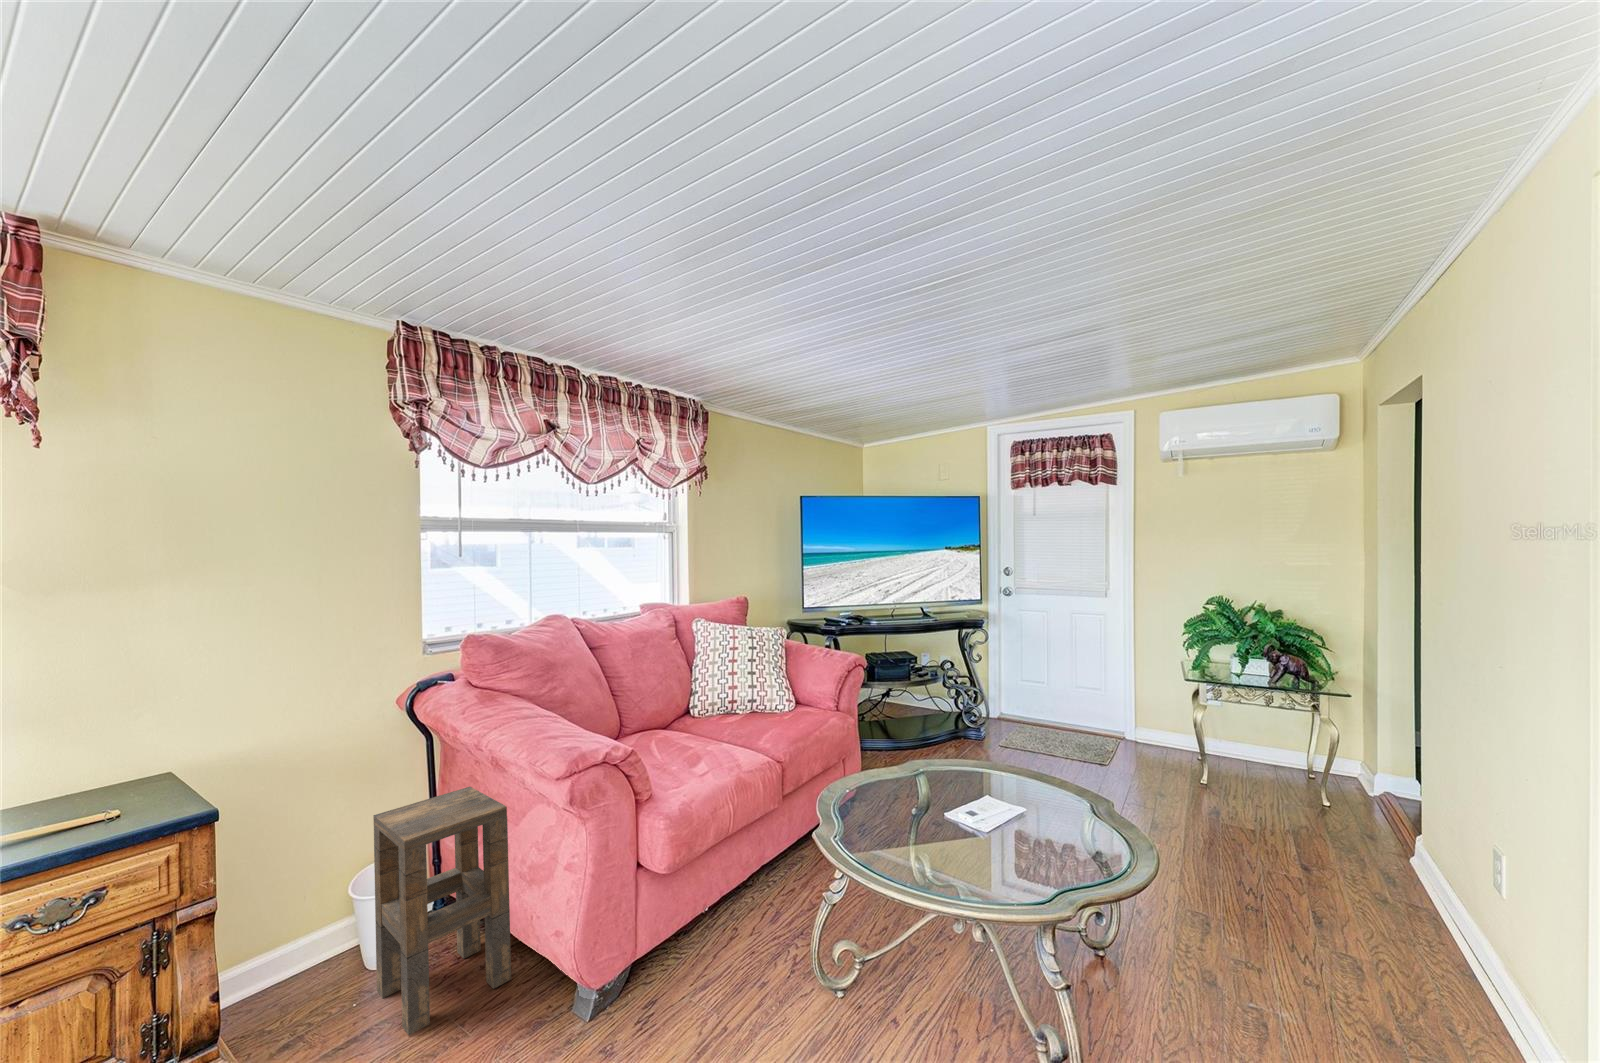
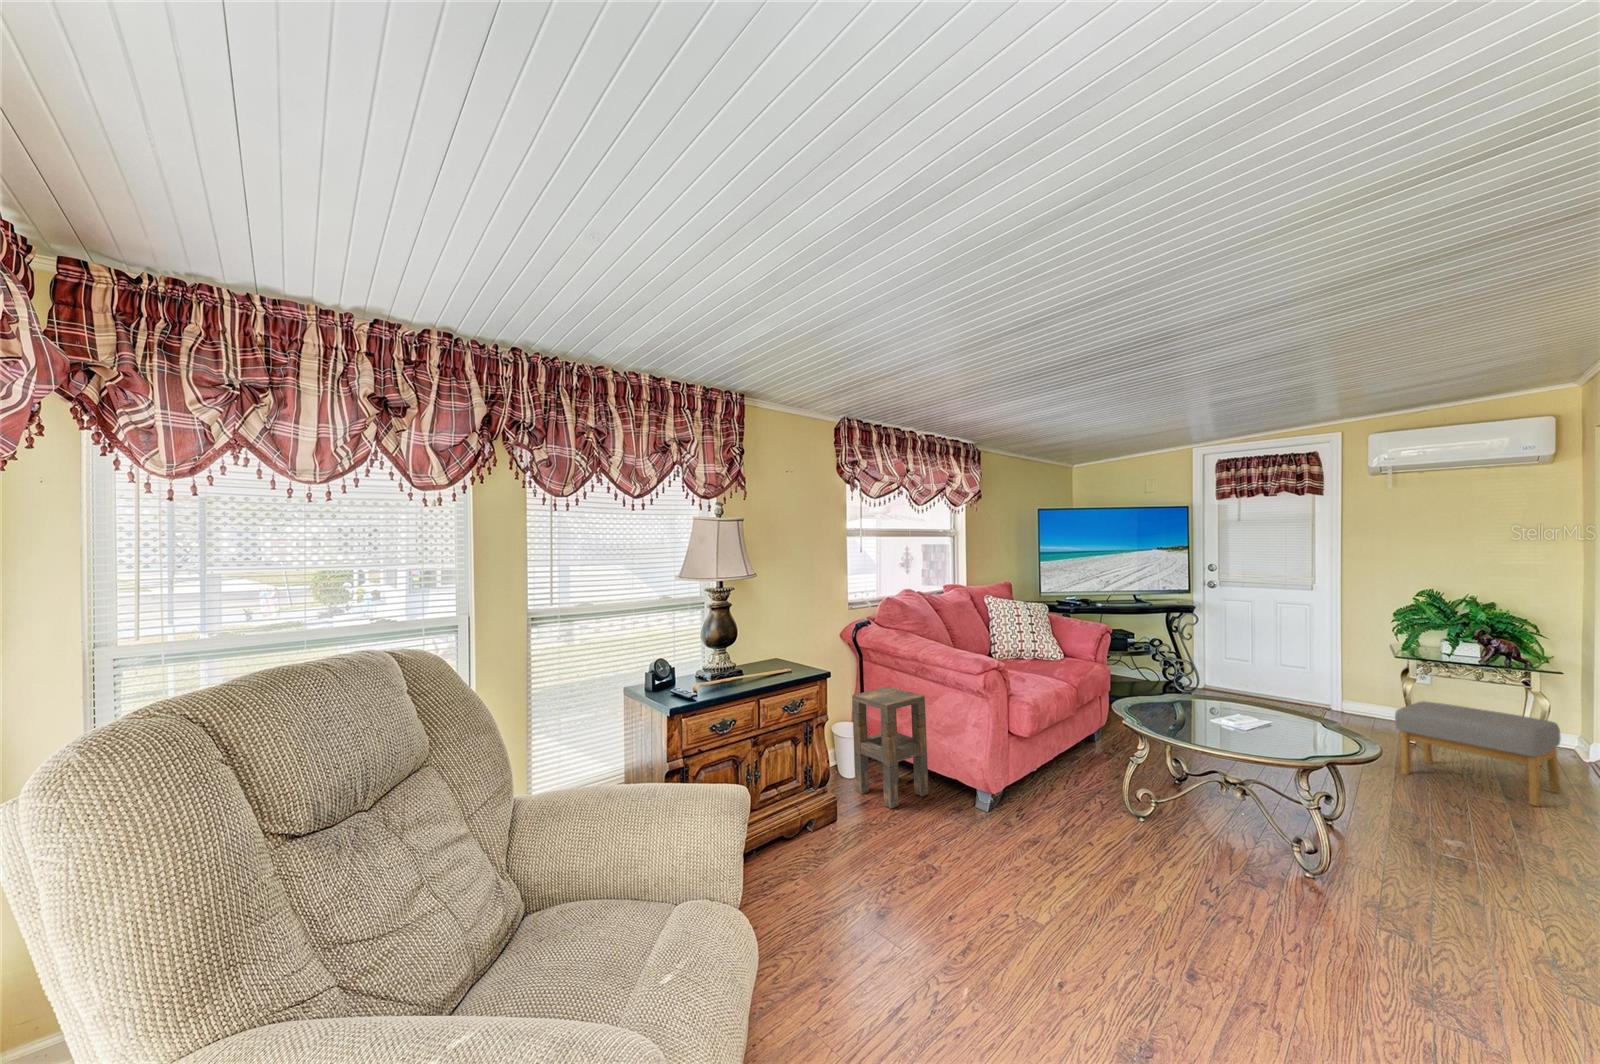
footstool: none [1185,740,1356,883] -> present [1395,701,1561,806]

